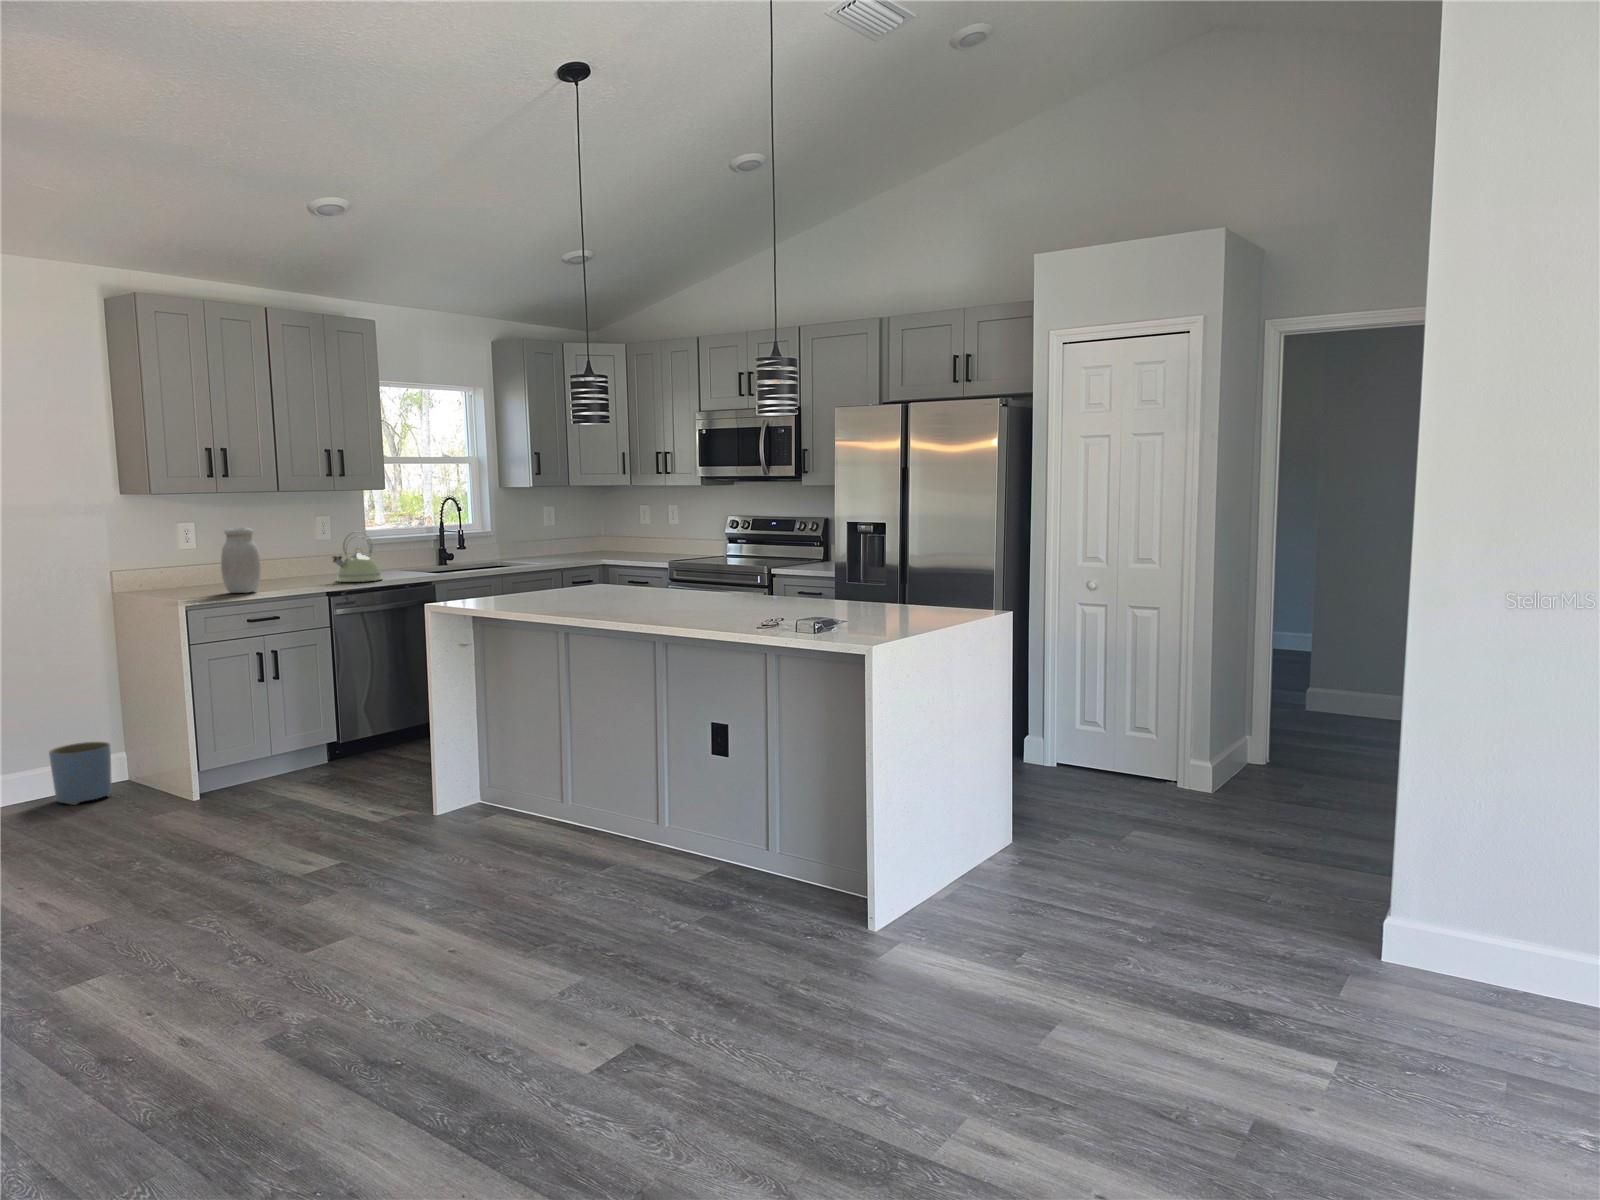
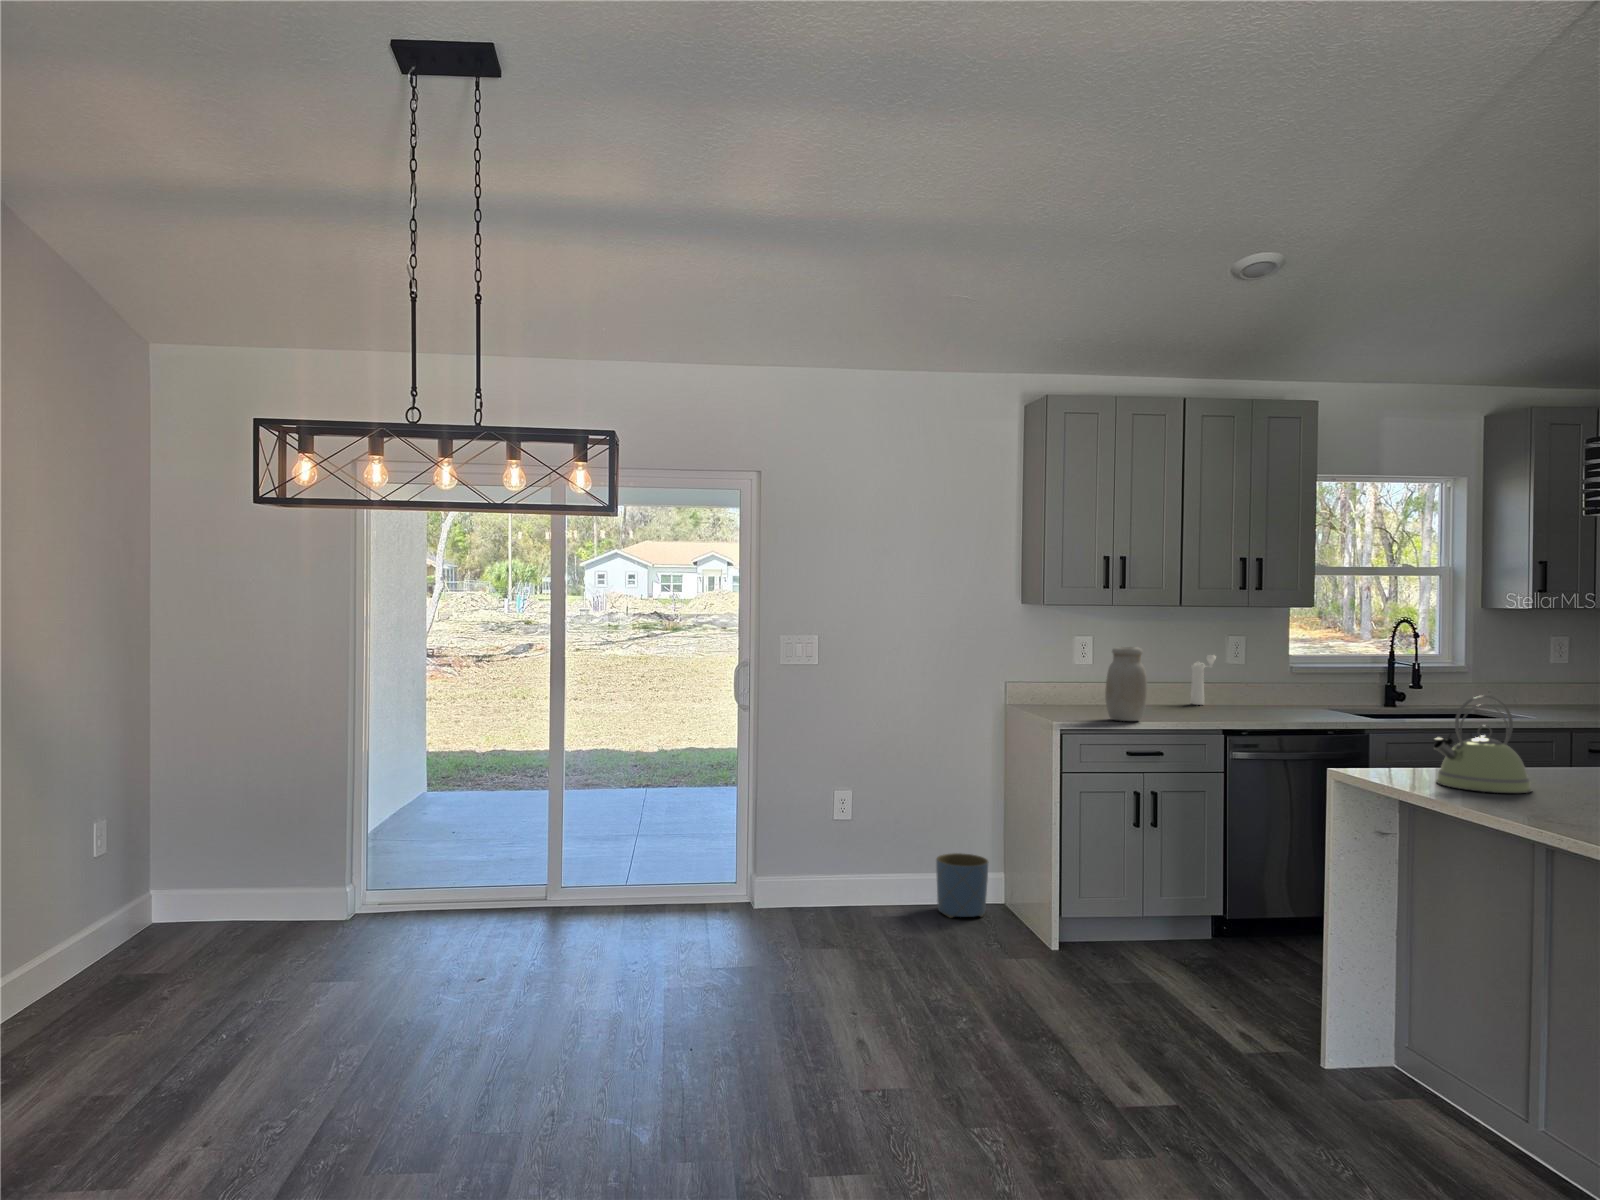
pepper mill: none [288,533,309,576] -> present [1190,655,1216,705]
kettle: present [332,535,382,582] -> present [1432,695,1532,793]

